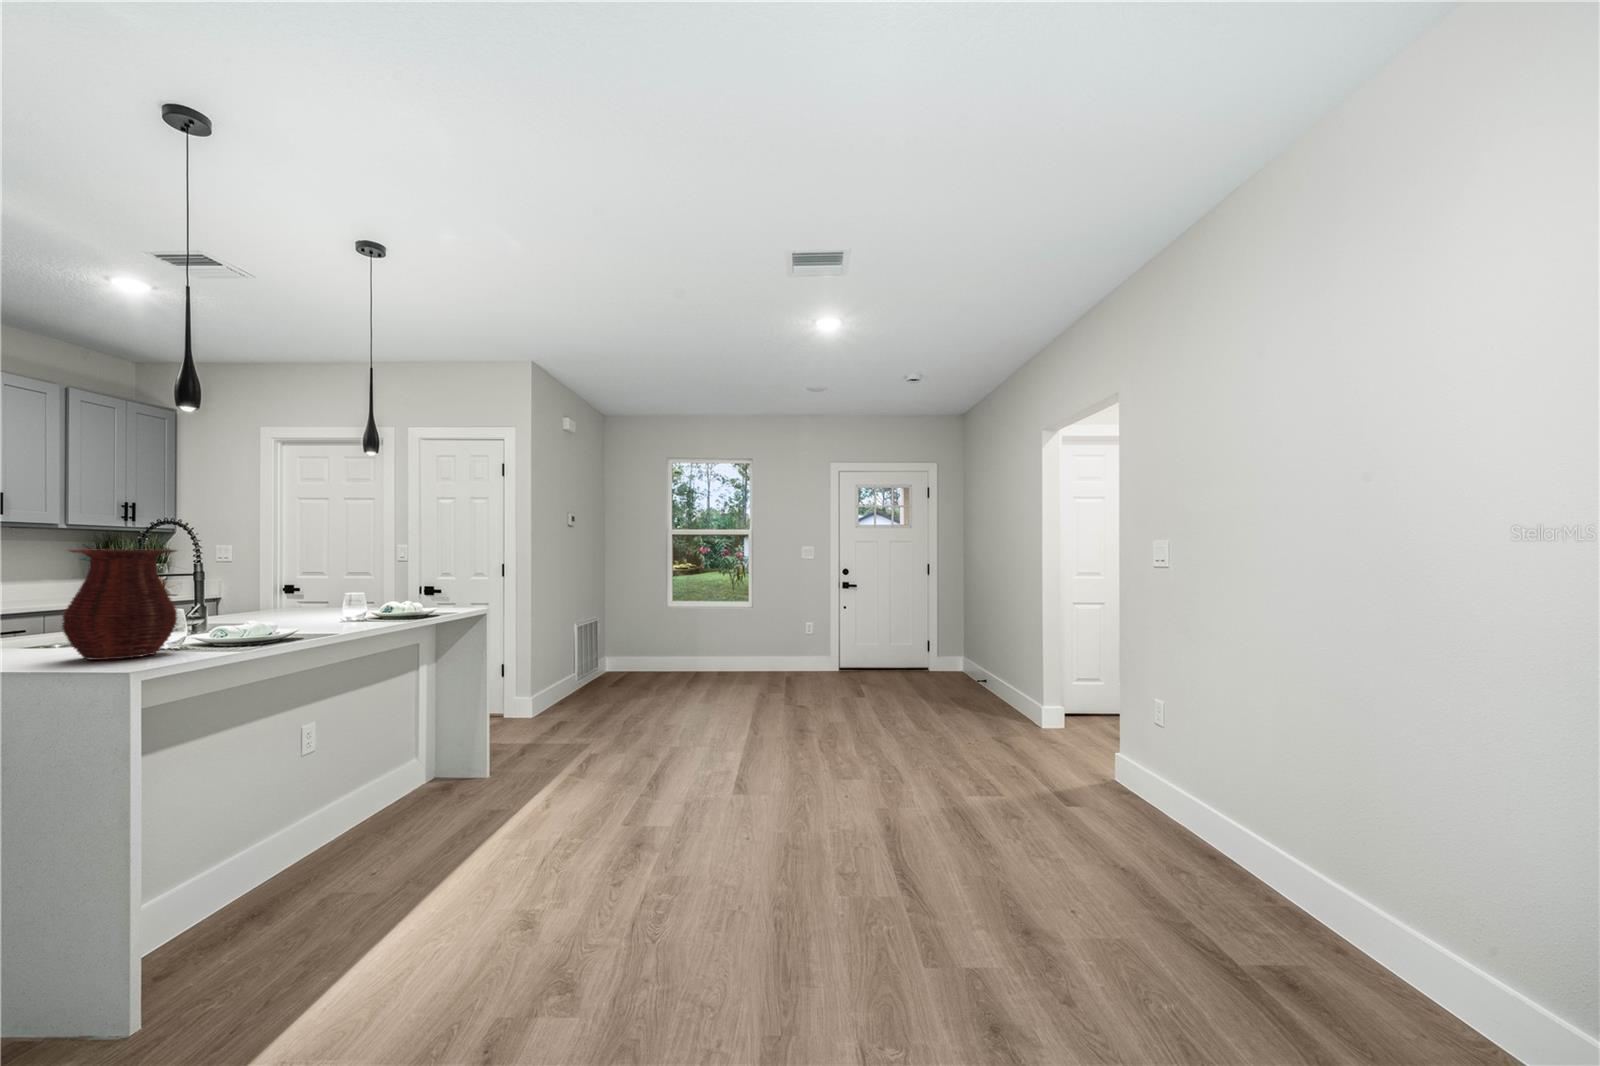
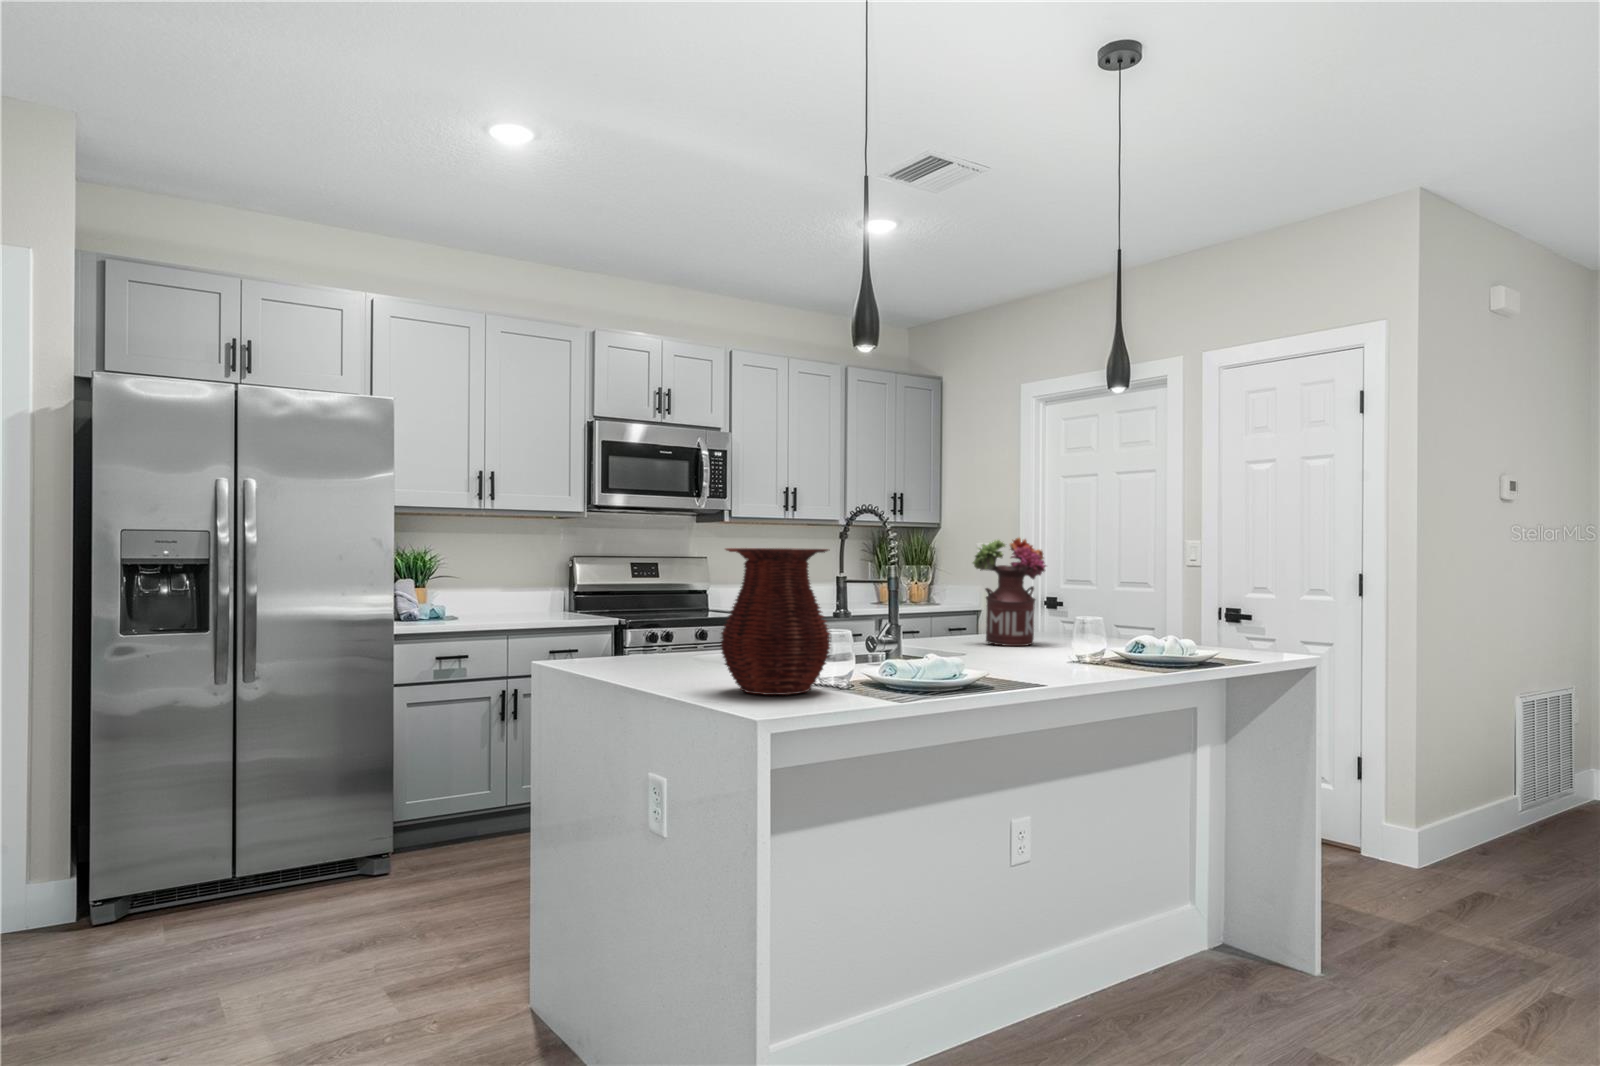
flower arrangement: none [252,542,317,616] -> present [973,538,1046,646]

